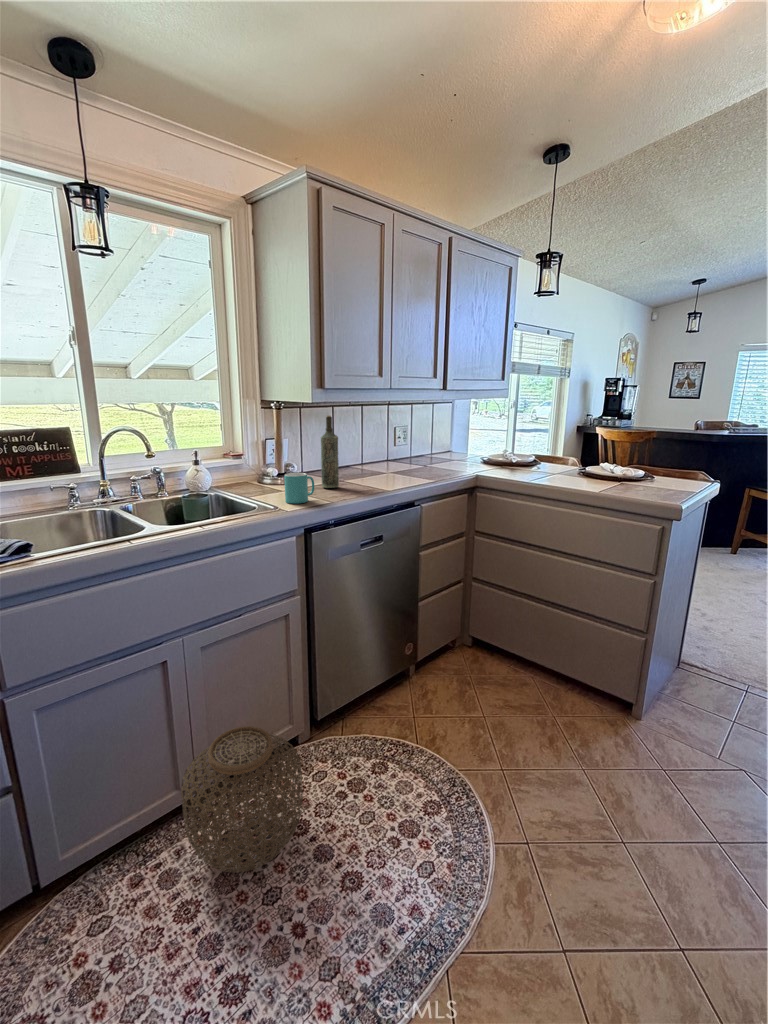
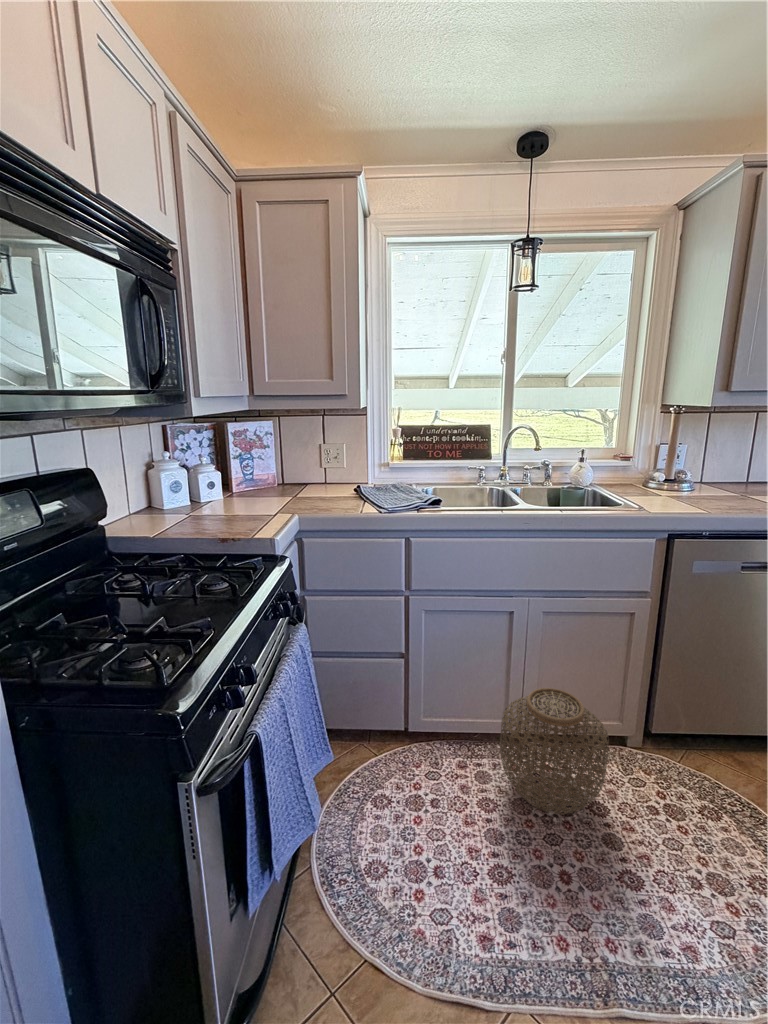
bottle: present [321,416,339,488] -> none [711,421,741,500]
mug: present [284,473,314,504] -> none [656,477,694,508]

